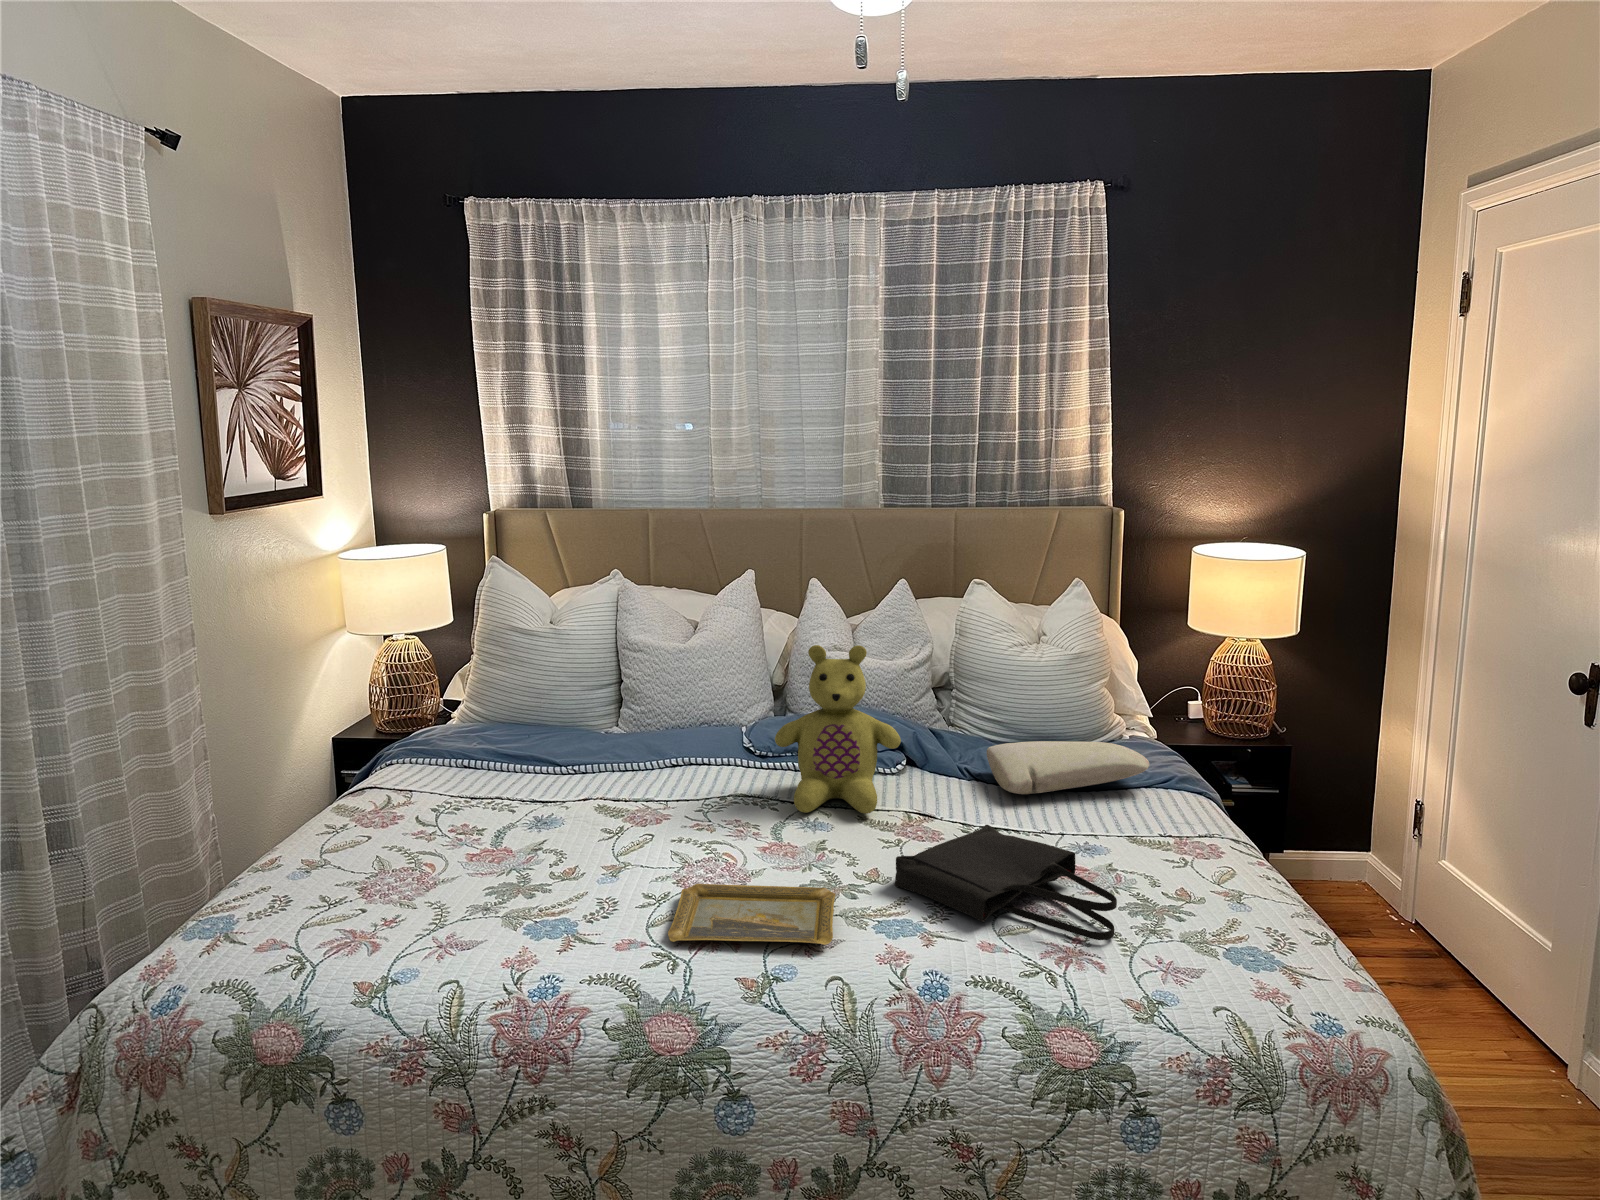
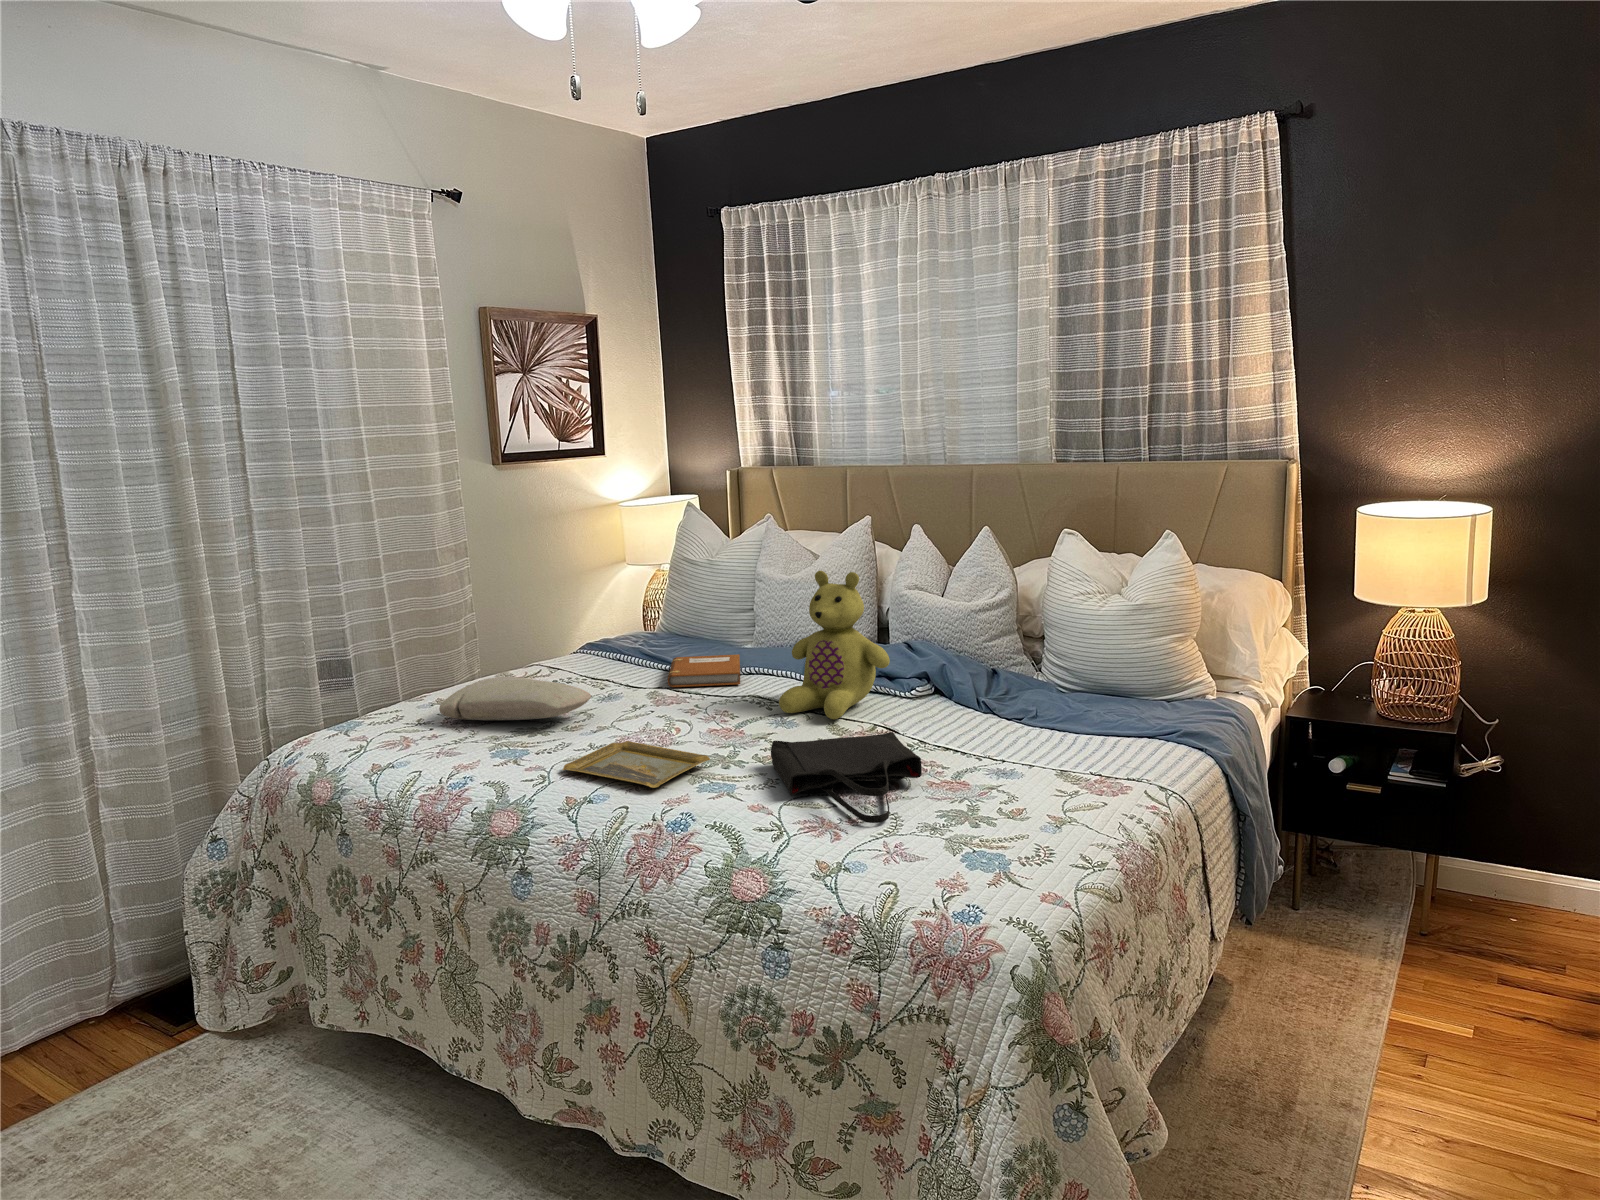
pillow: present [987,741,1150,794] -> present [439,677,591,720]
notebook: none [574,742,692,796] -> present [668,654,740,687]

